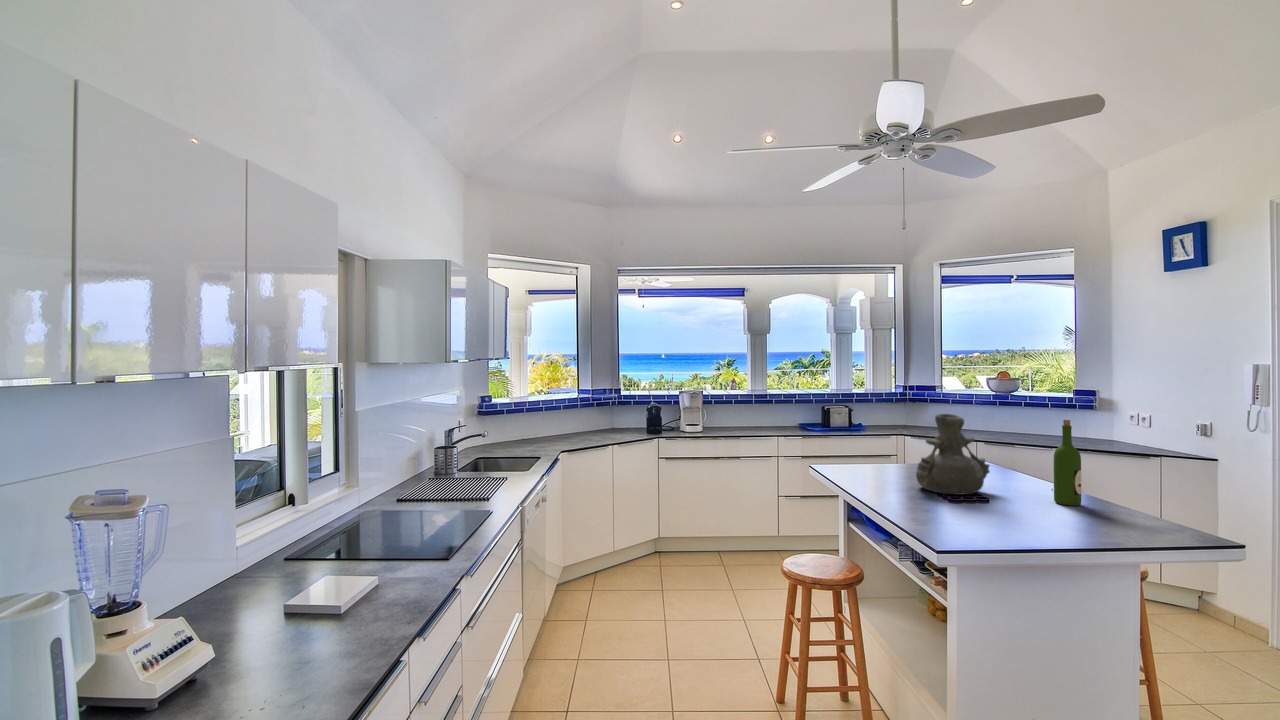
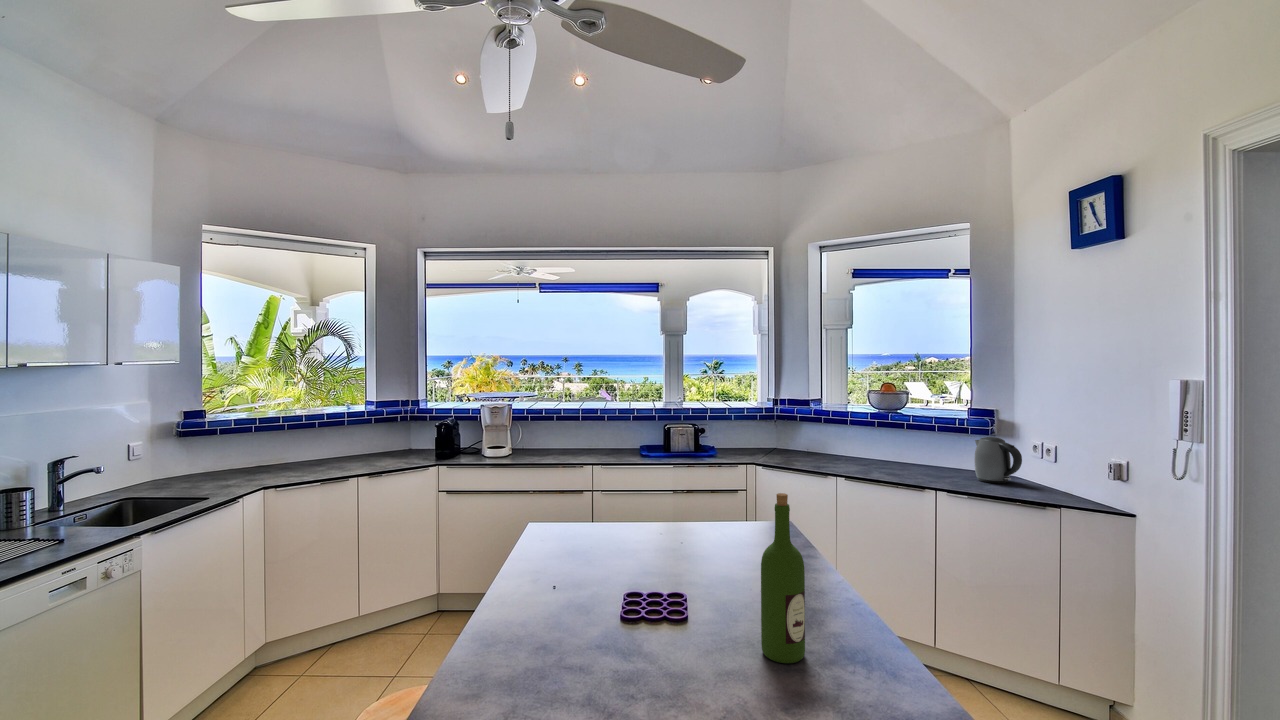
kettle: none [1086,410,1126,444] -> present [975,437,1022,483]
vase: present [916,414,990,495] -> none [556,468,690,621]

